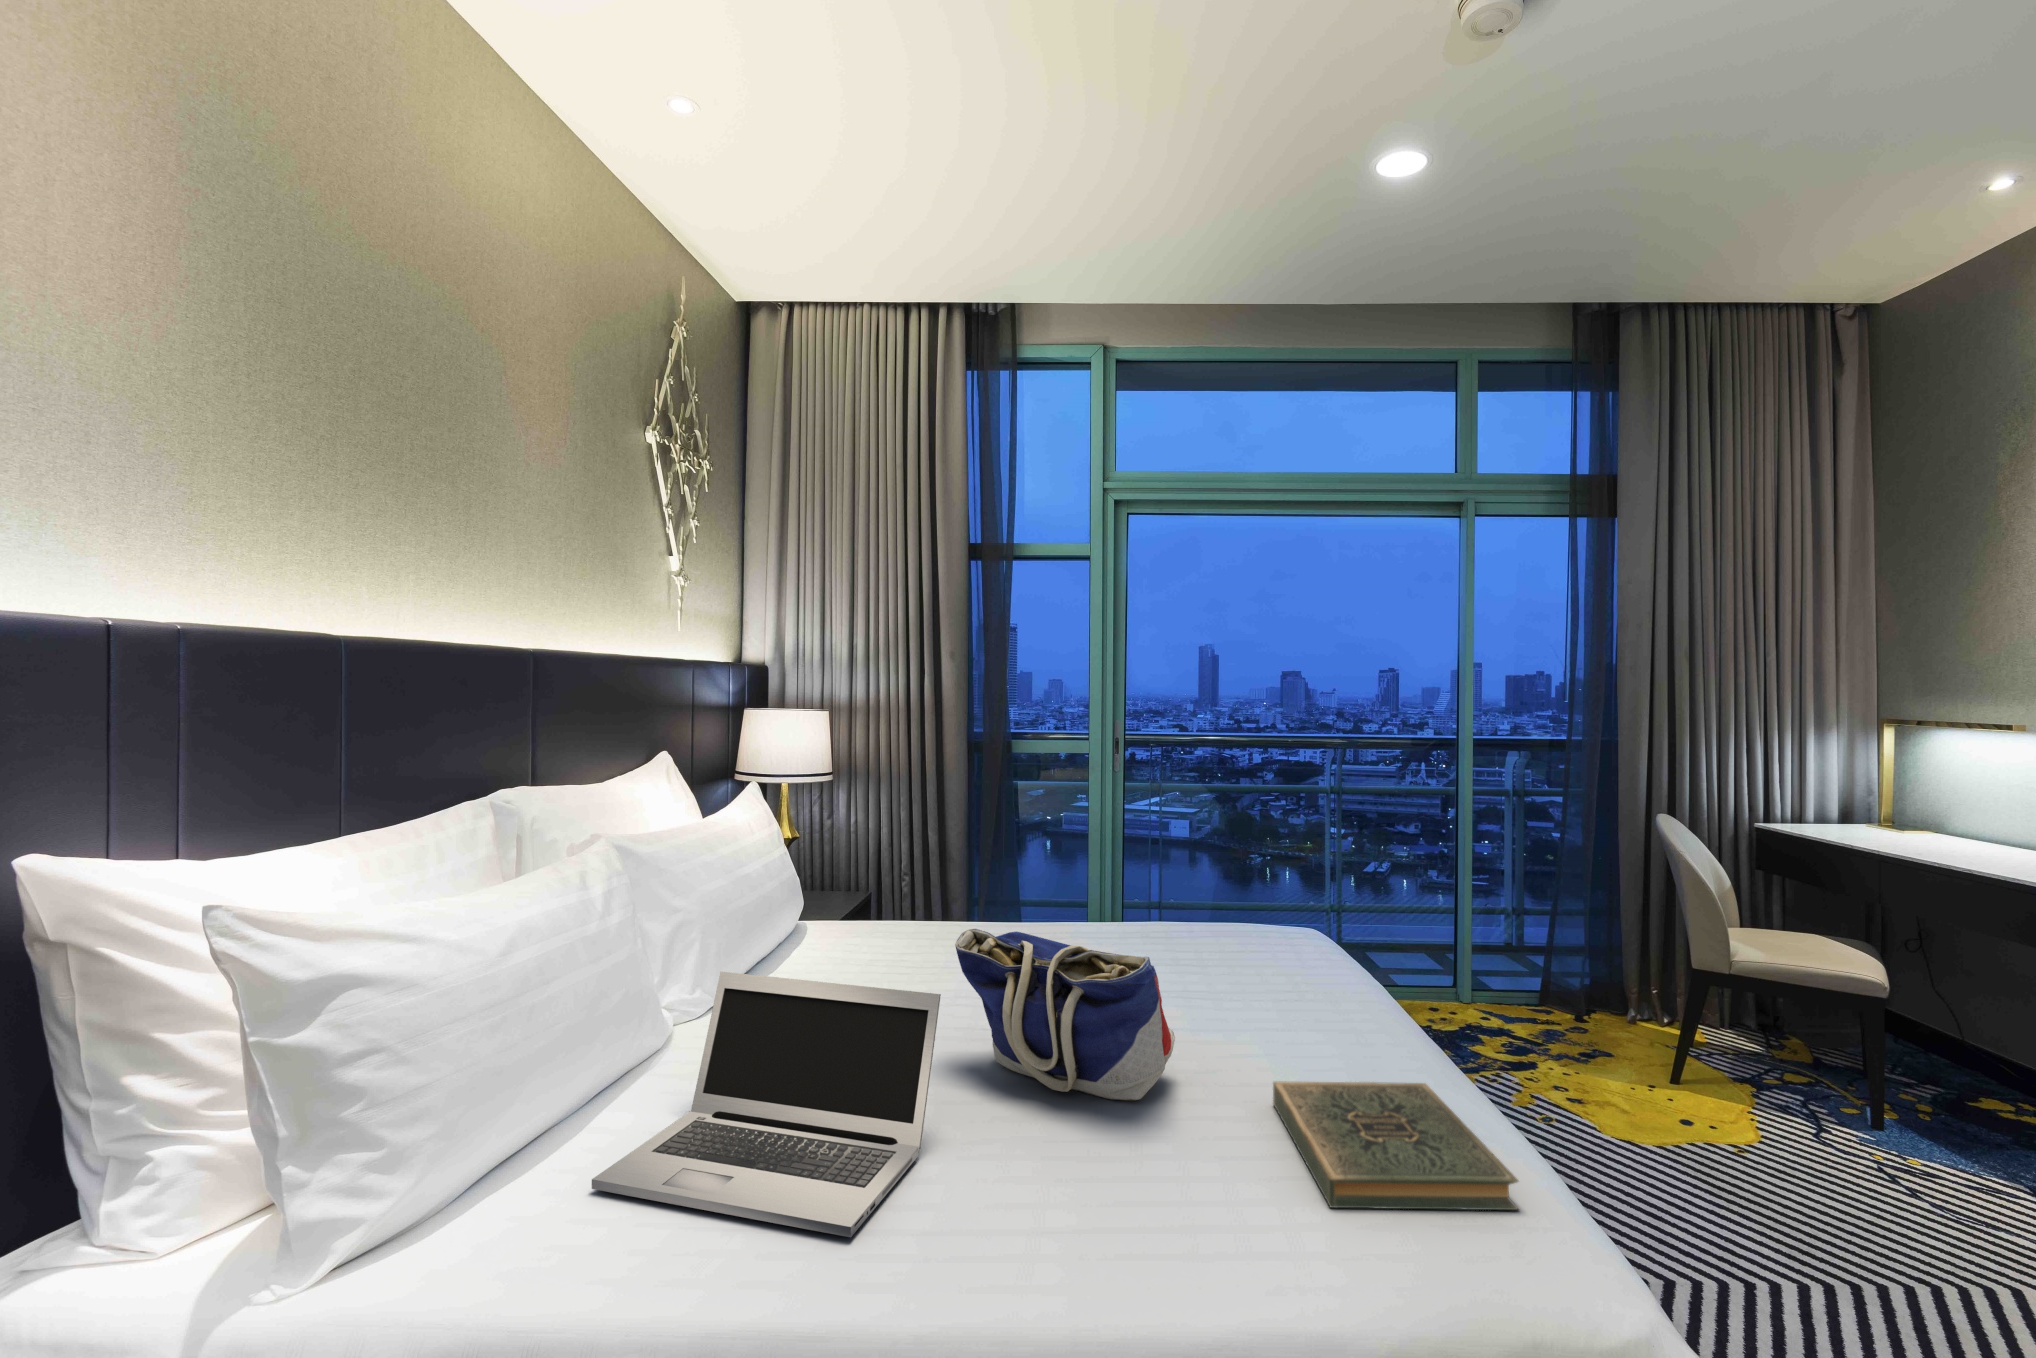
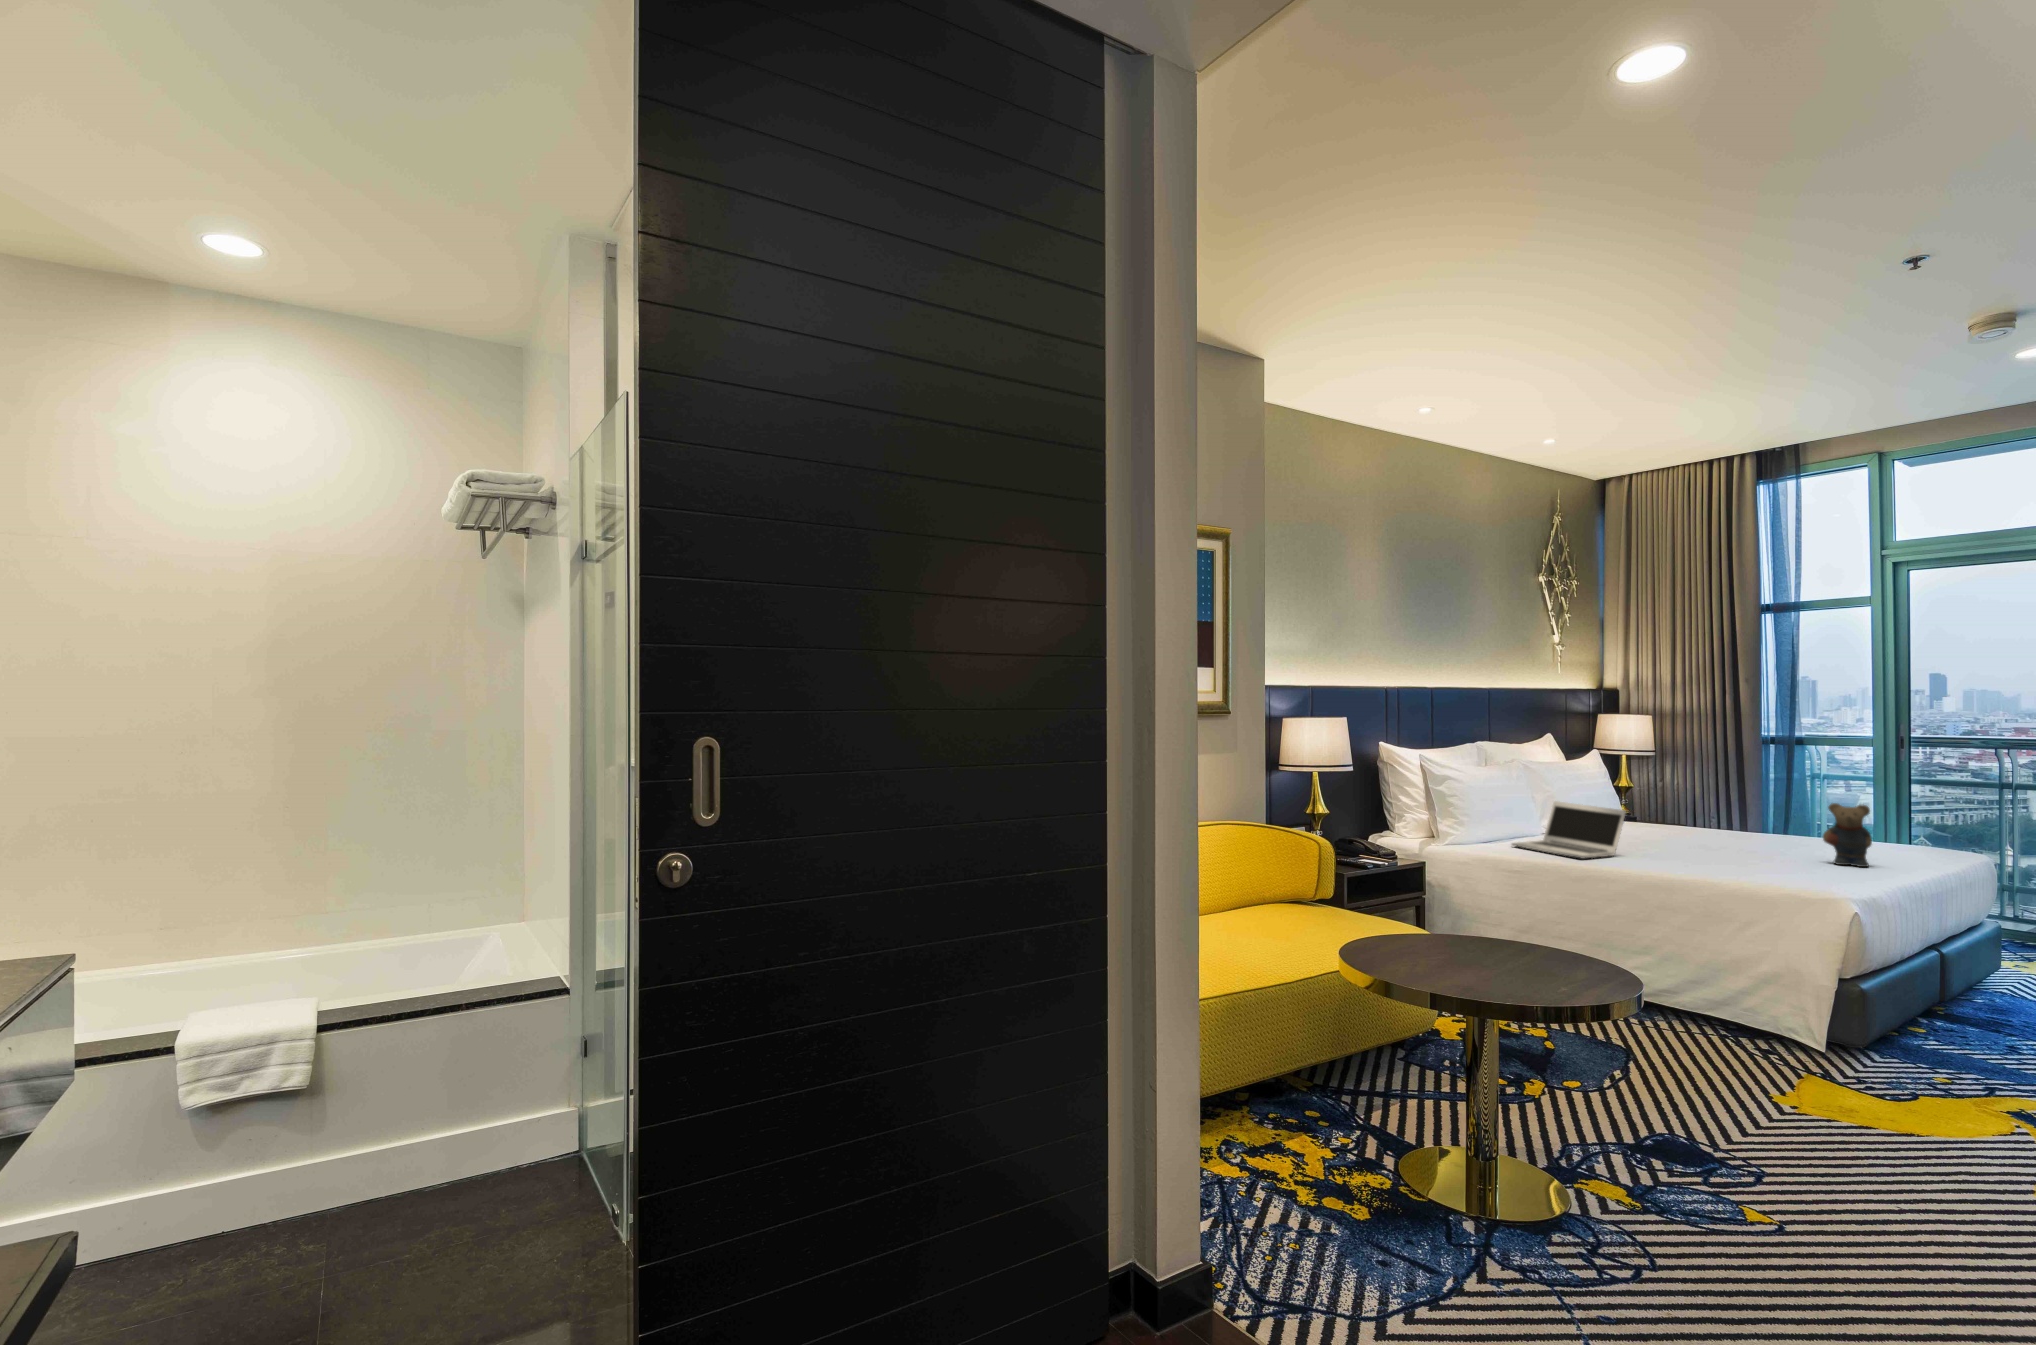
teddy bear: none [1263,881,1343,1022] -> present [1823,803,1872,867]
tote bag: present [955,929,1175,1101] -> none [1647,800,1739,861]
book: present [1273,1081,1518,1210] -> none [1748,862,1844,889]

